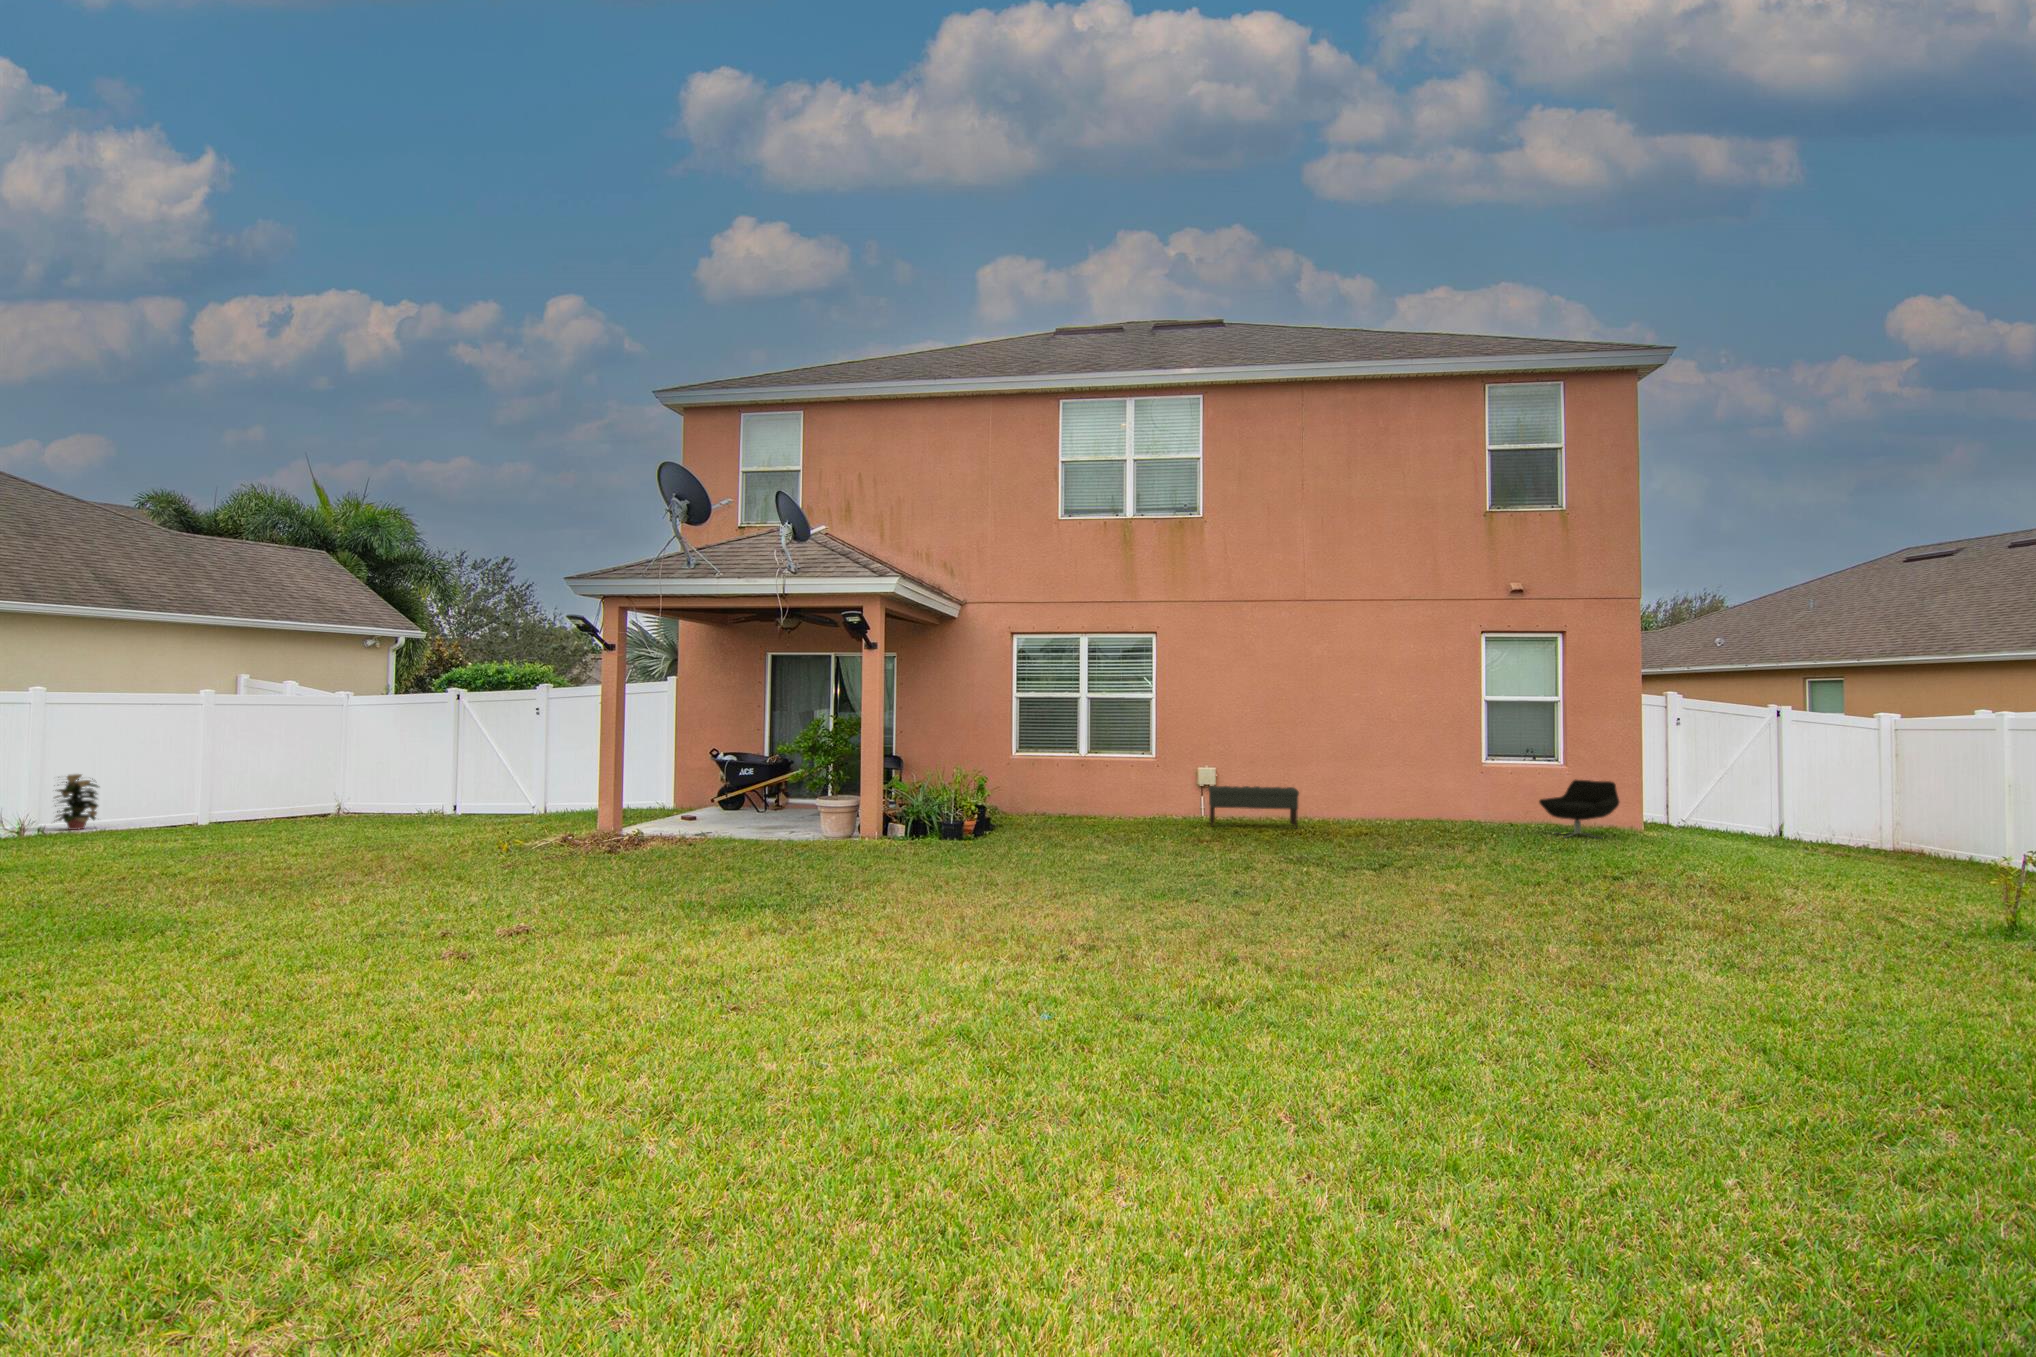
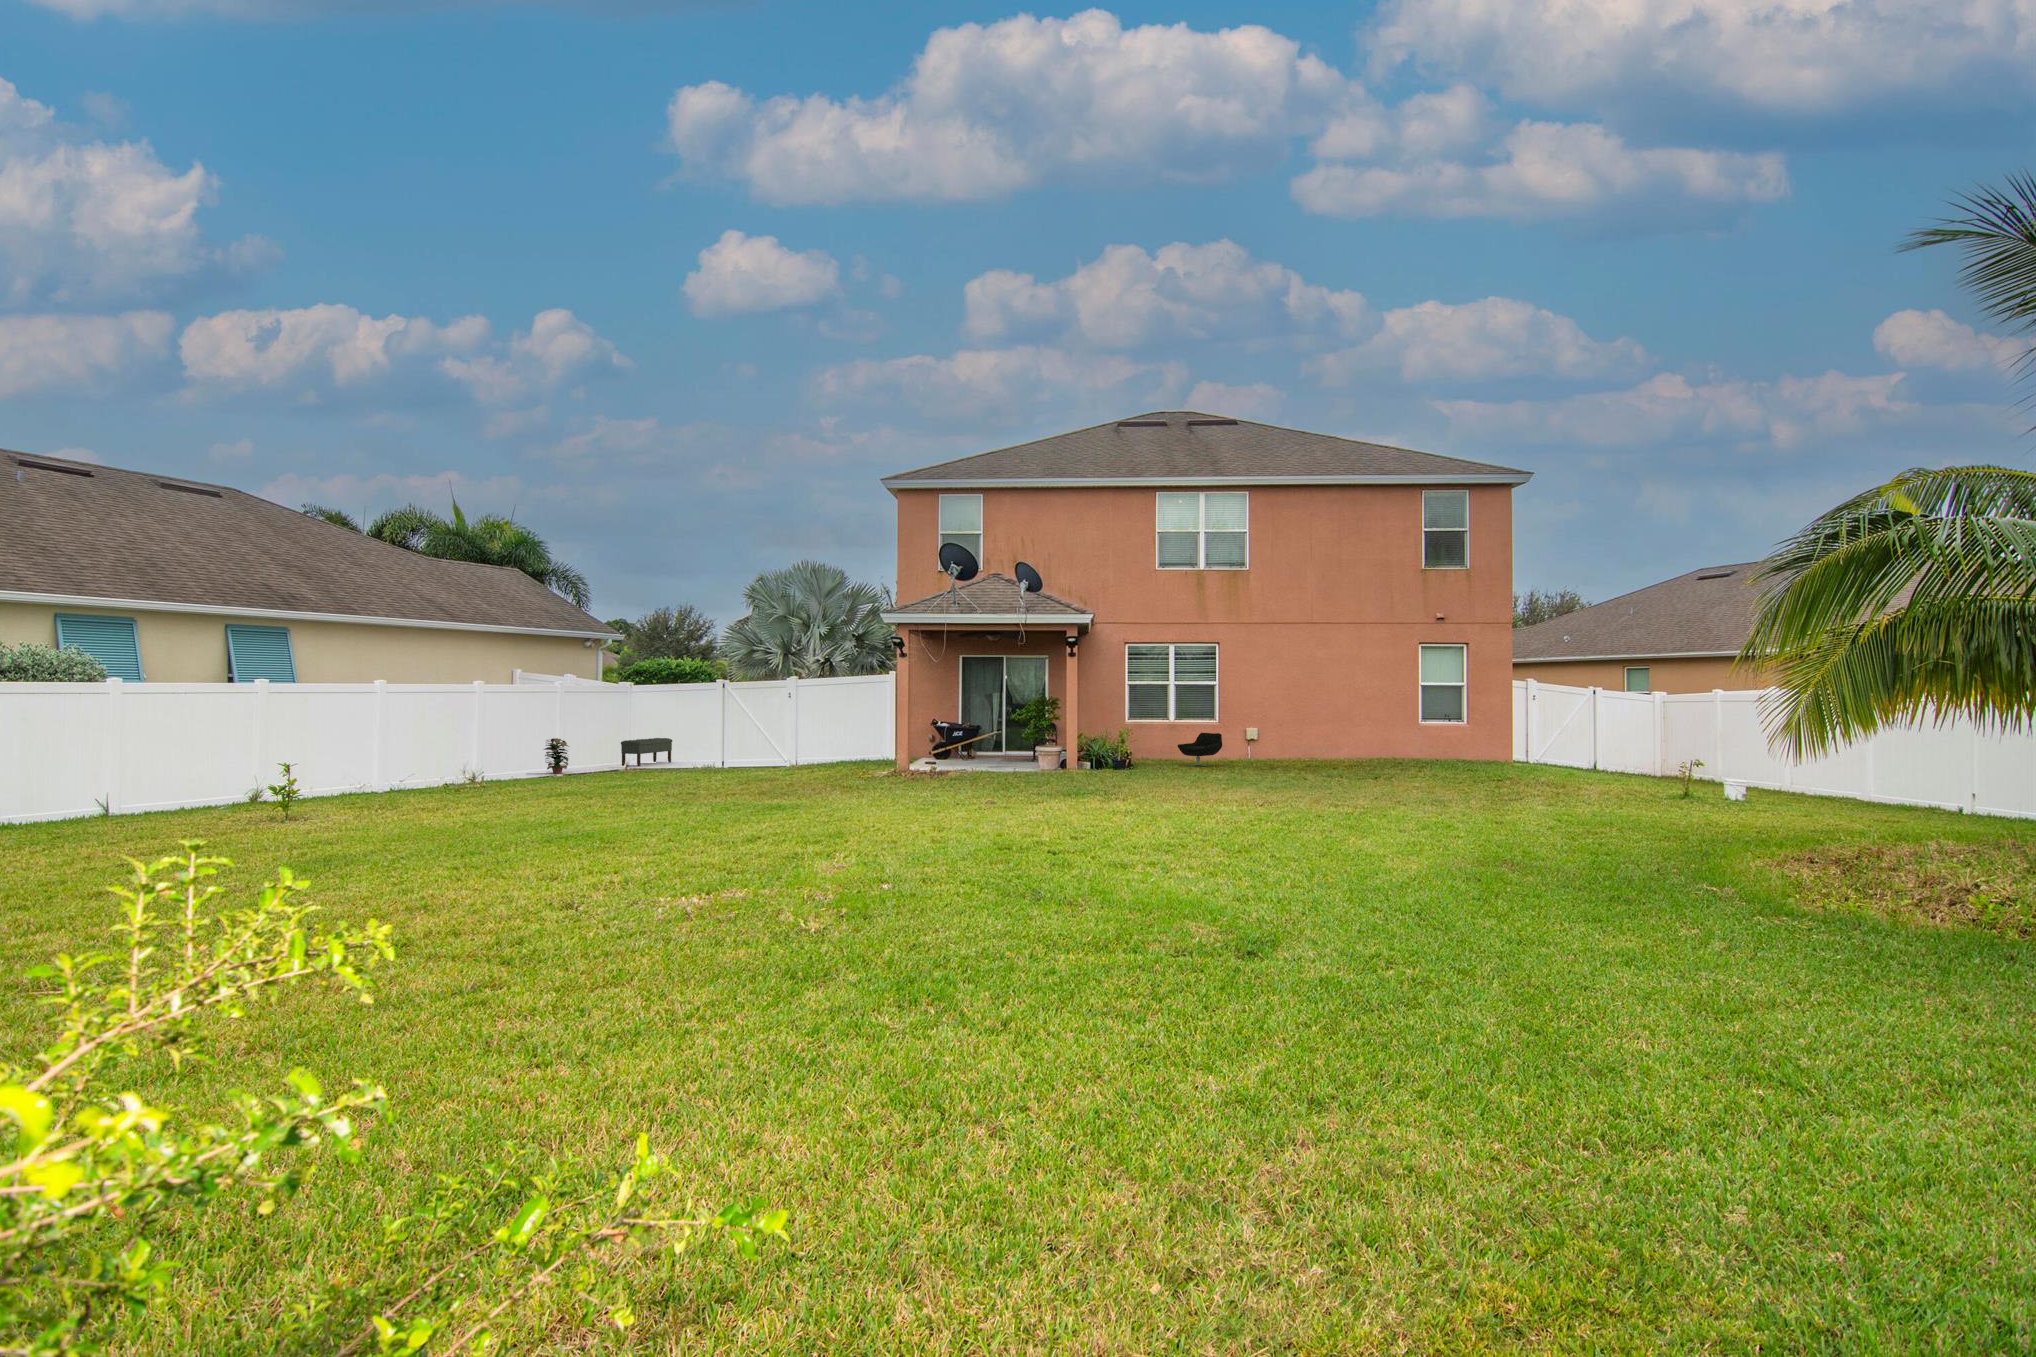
lounge chair: present [1539,779,1619,838] -> present [1178,733,1222,767]
bench: present [1208,785,1299,828] -> present [621,738,672,766]

